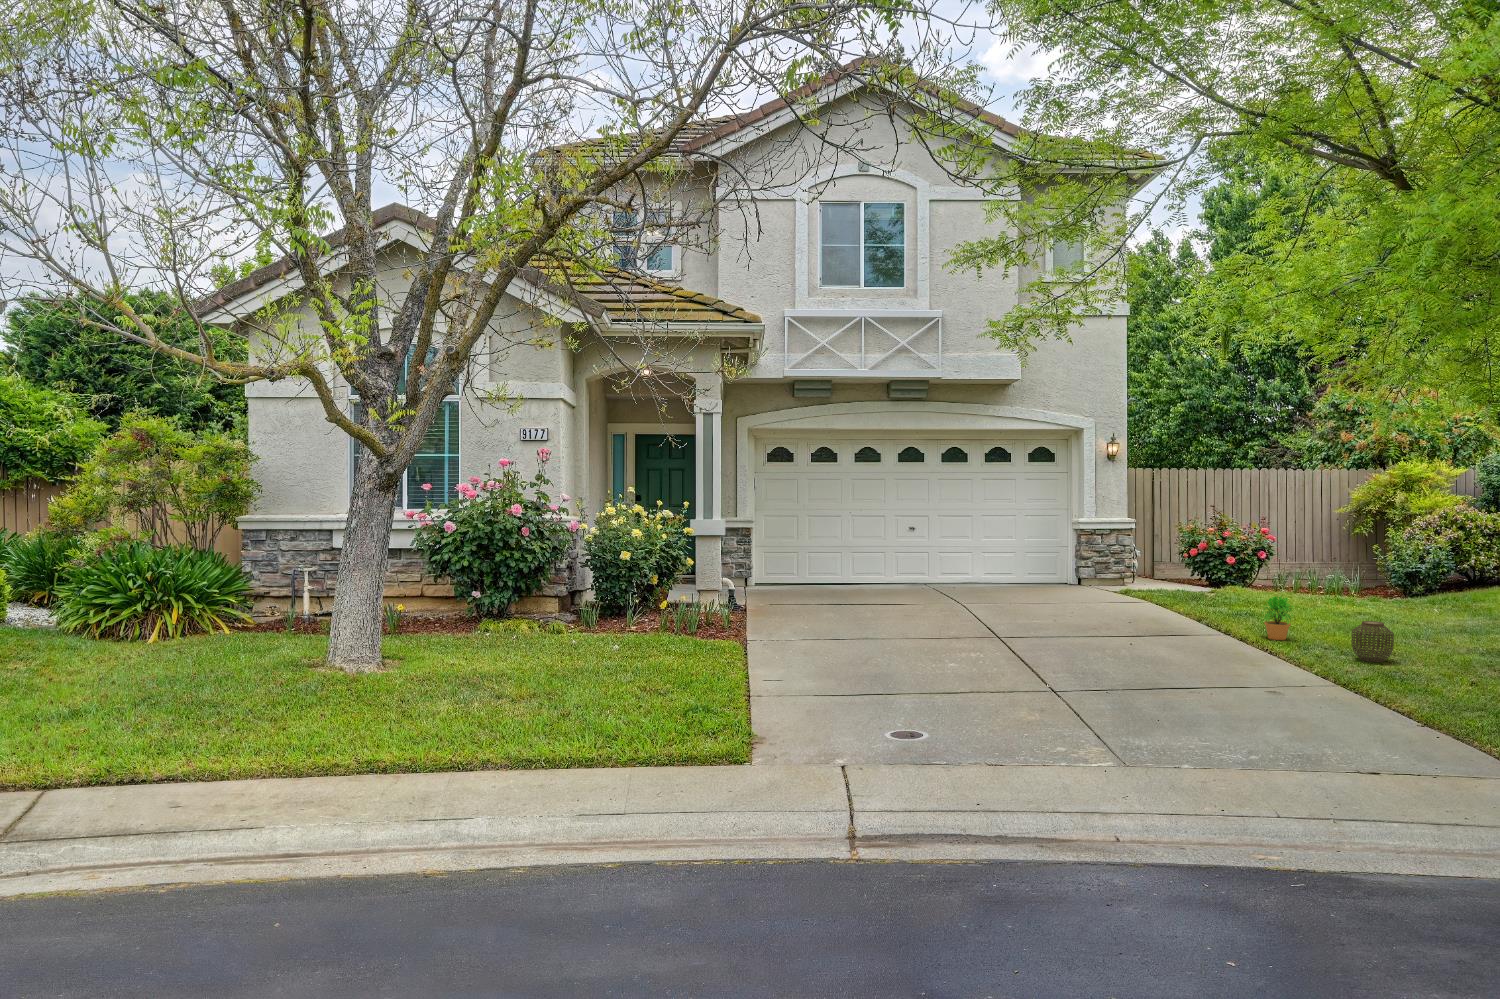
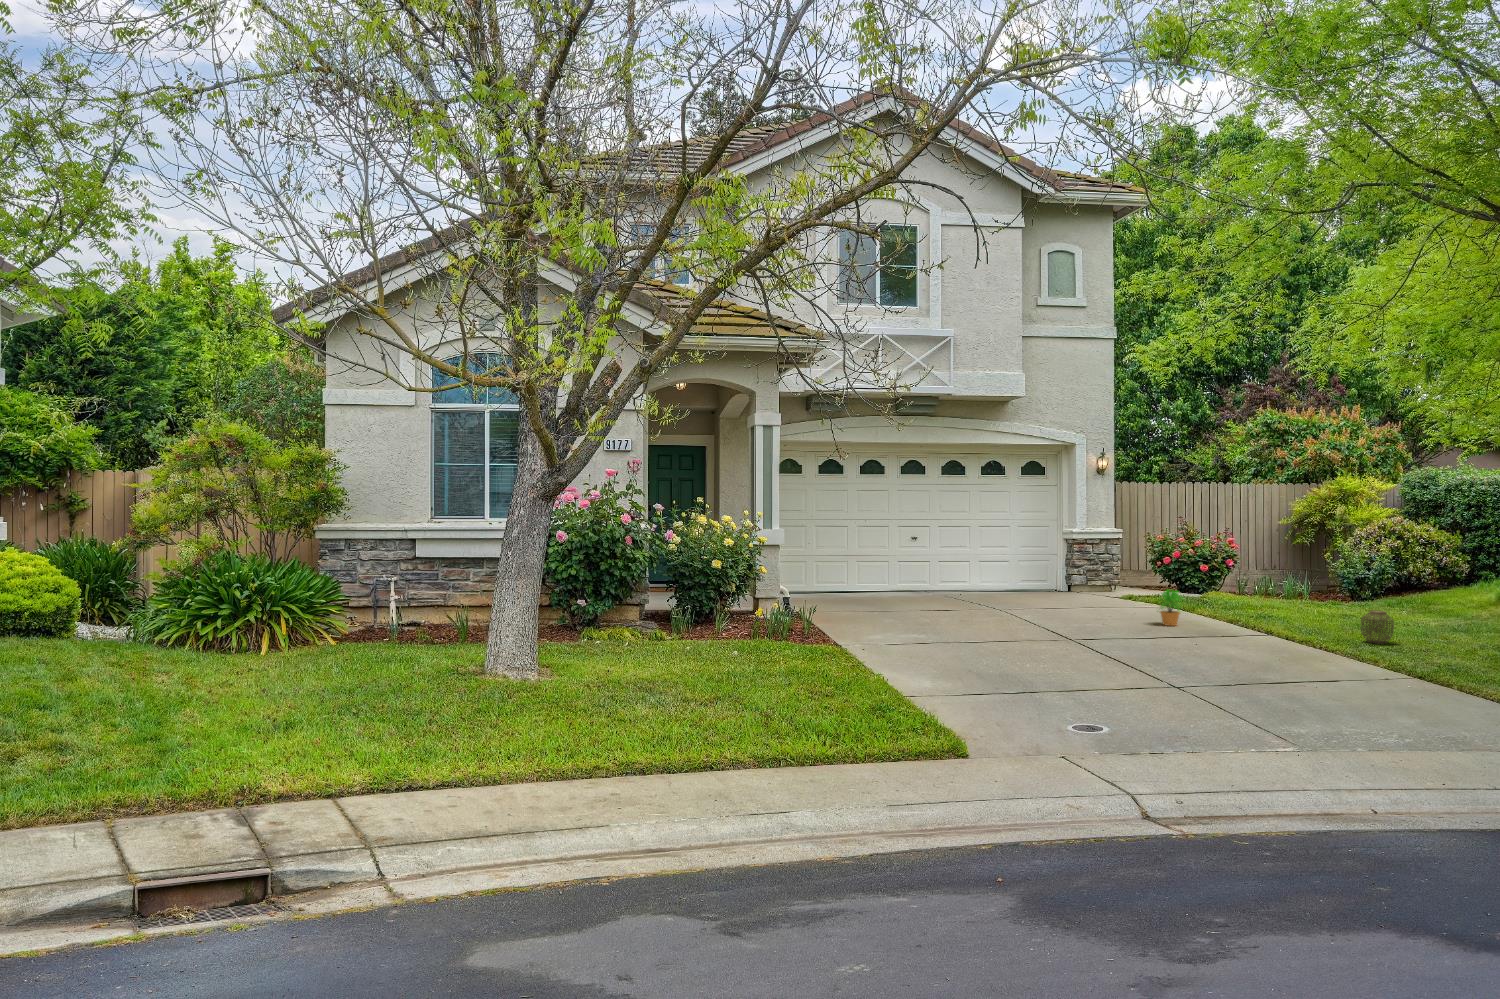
potted plant: present [1262,596,1293,640] -> present [1160,590,1181,626]

